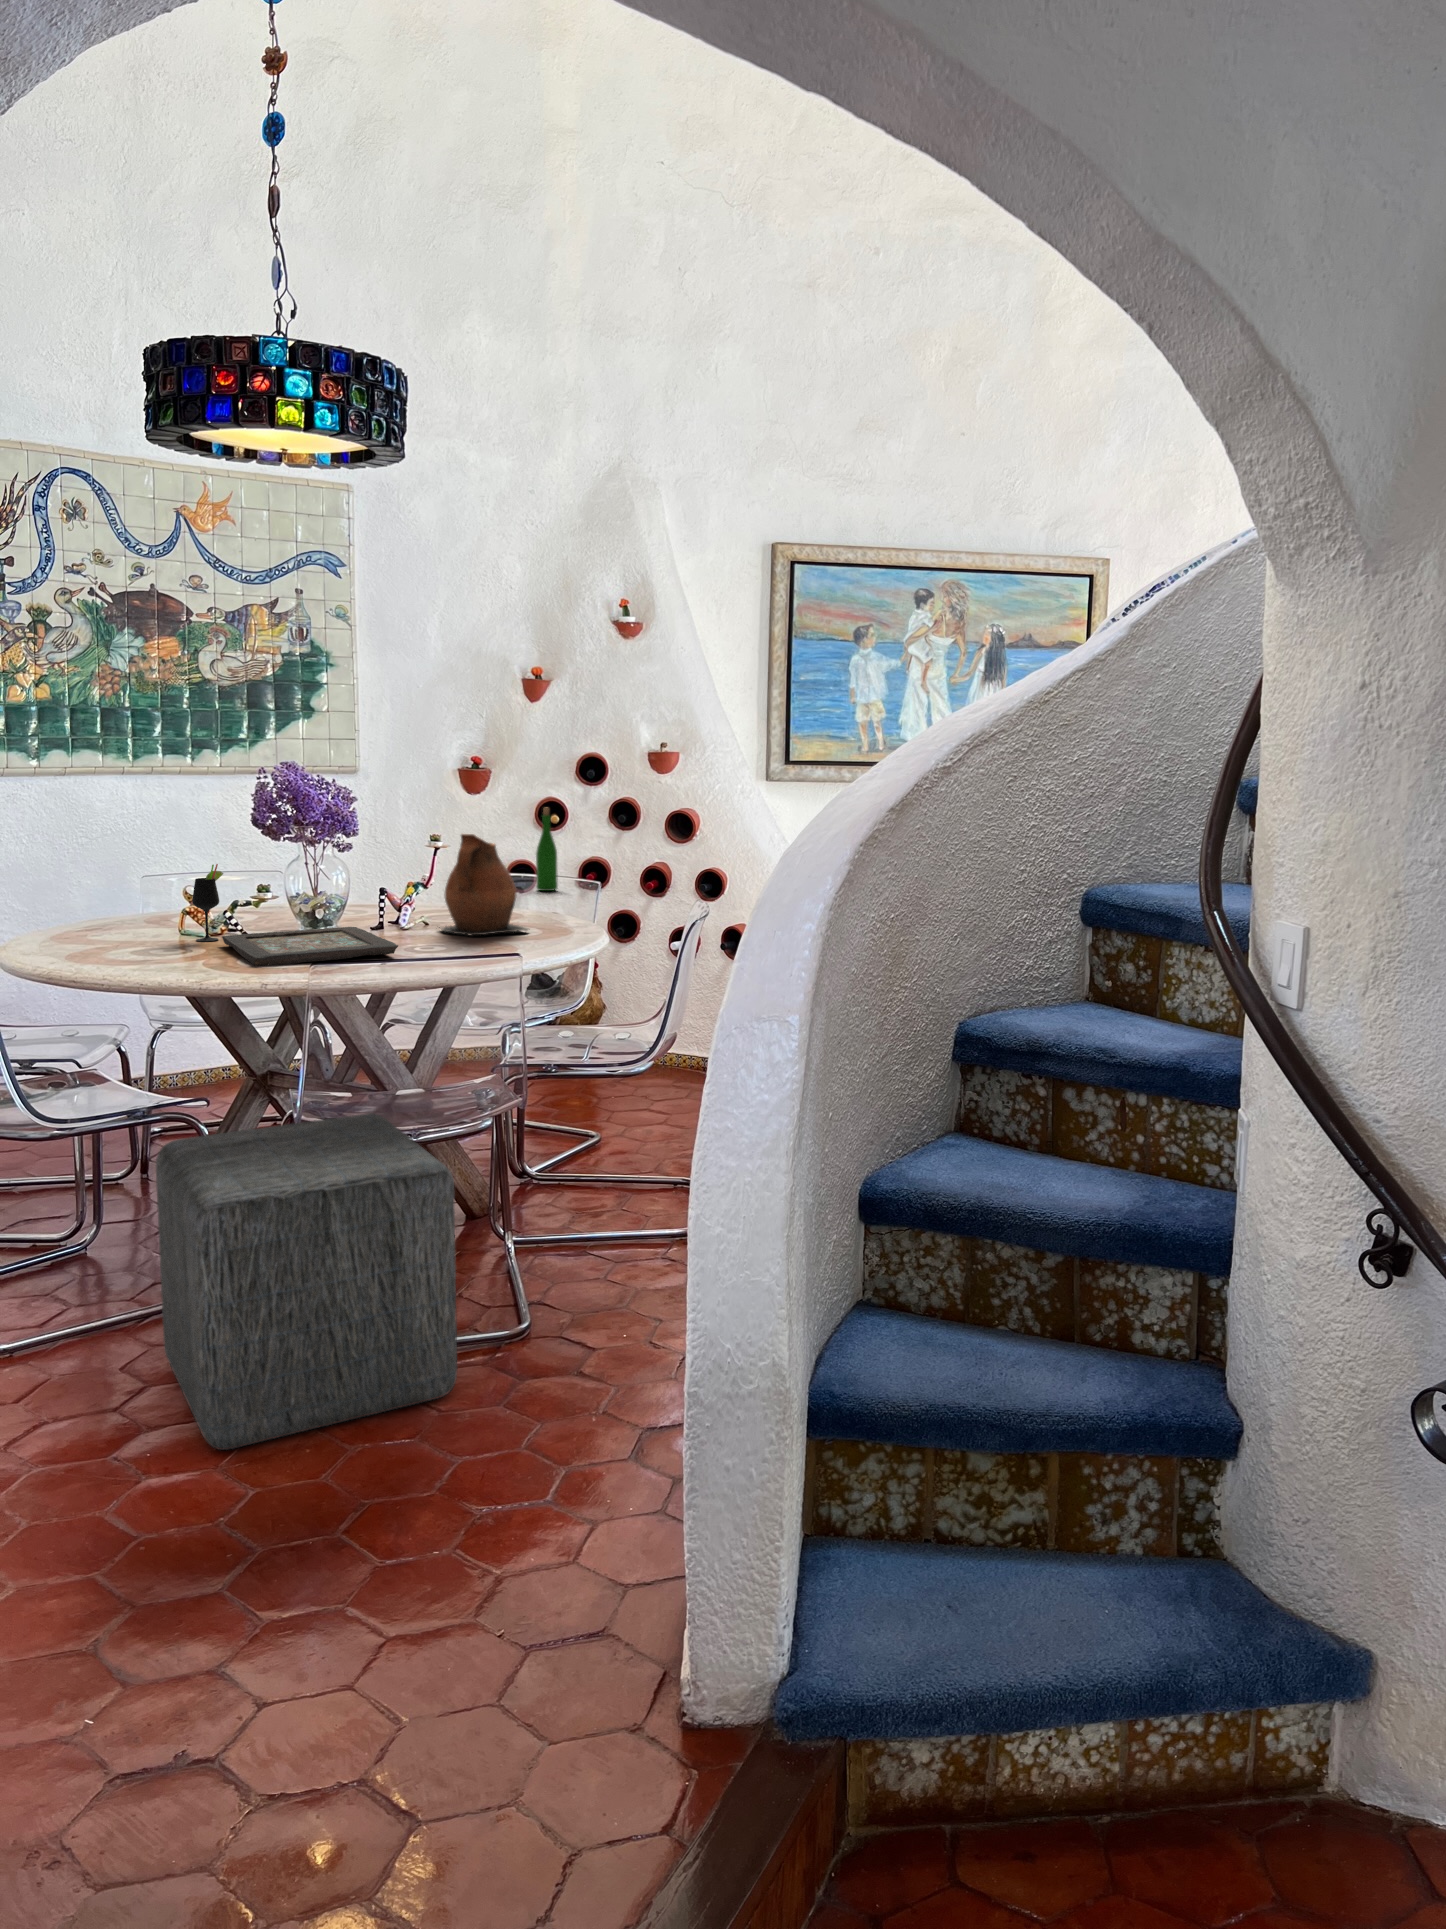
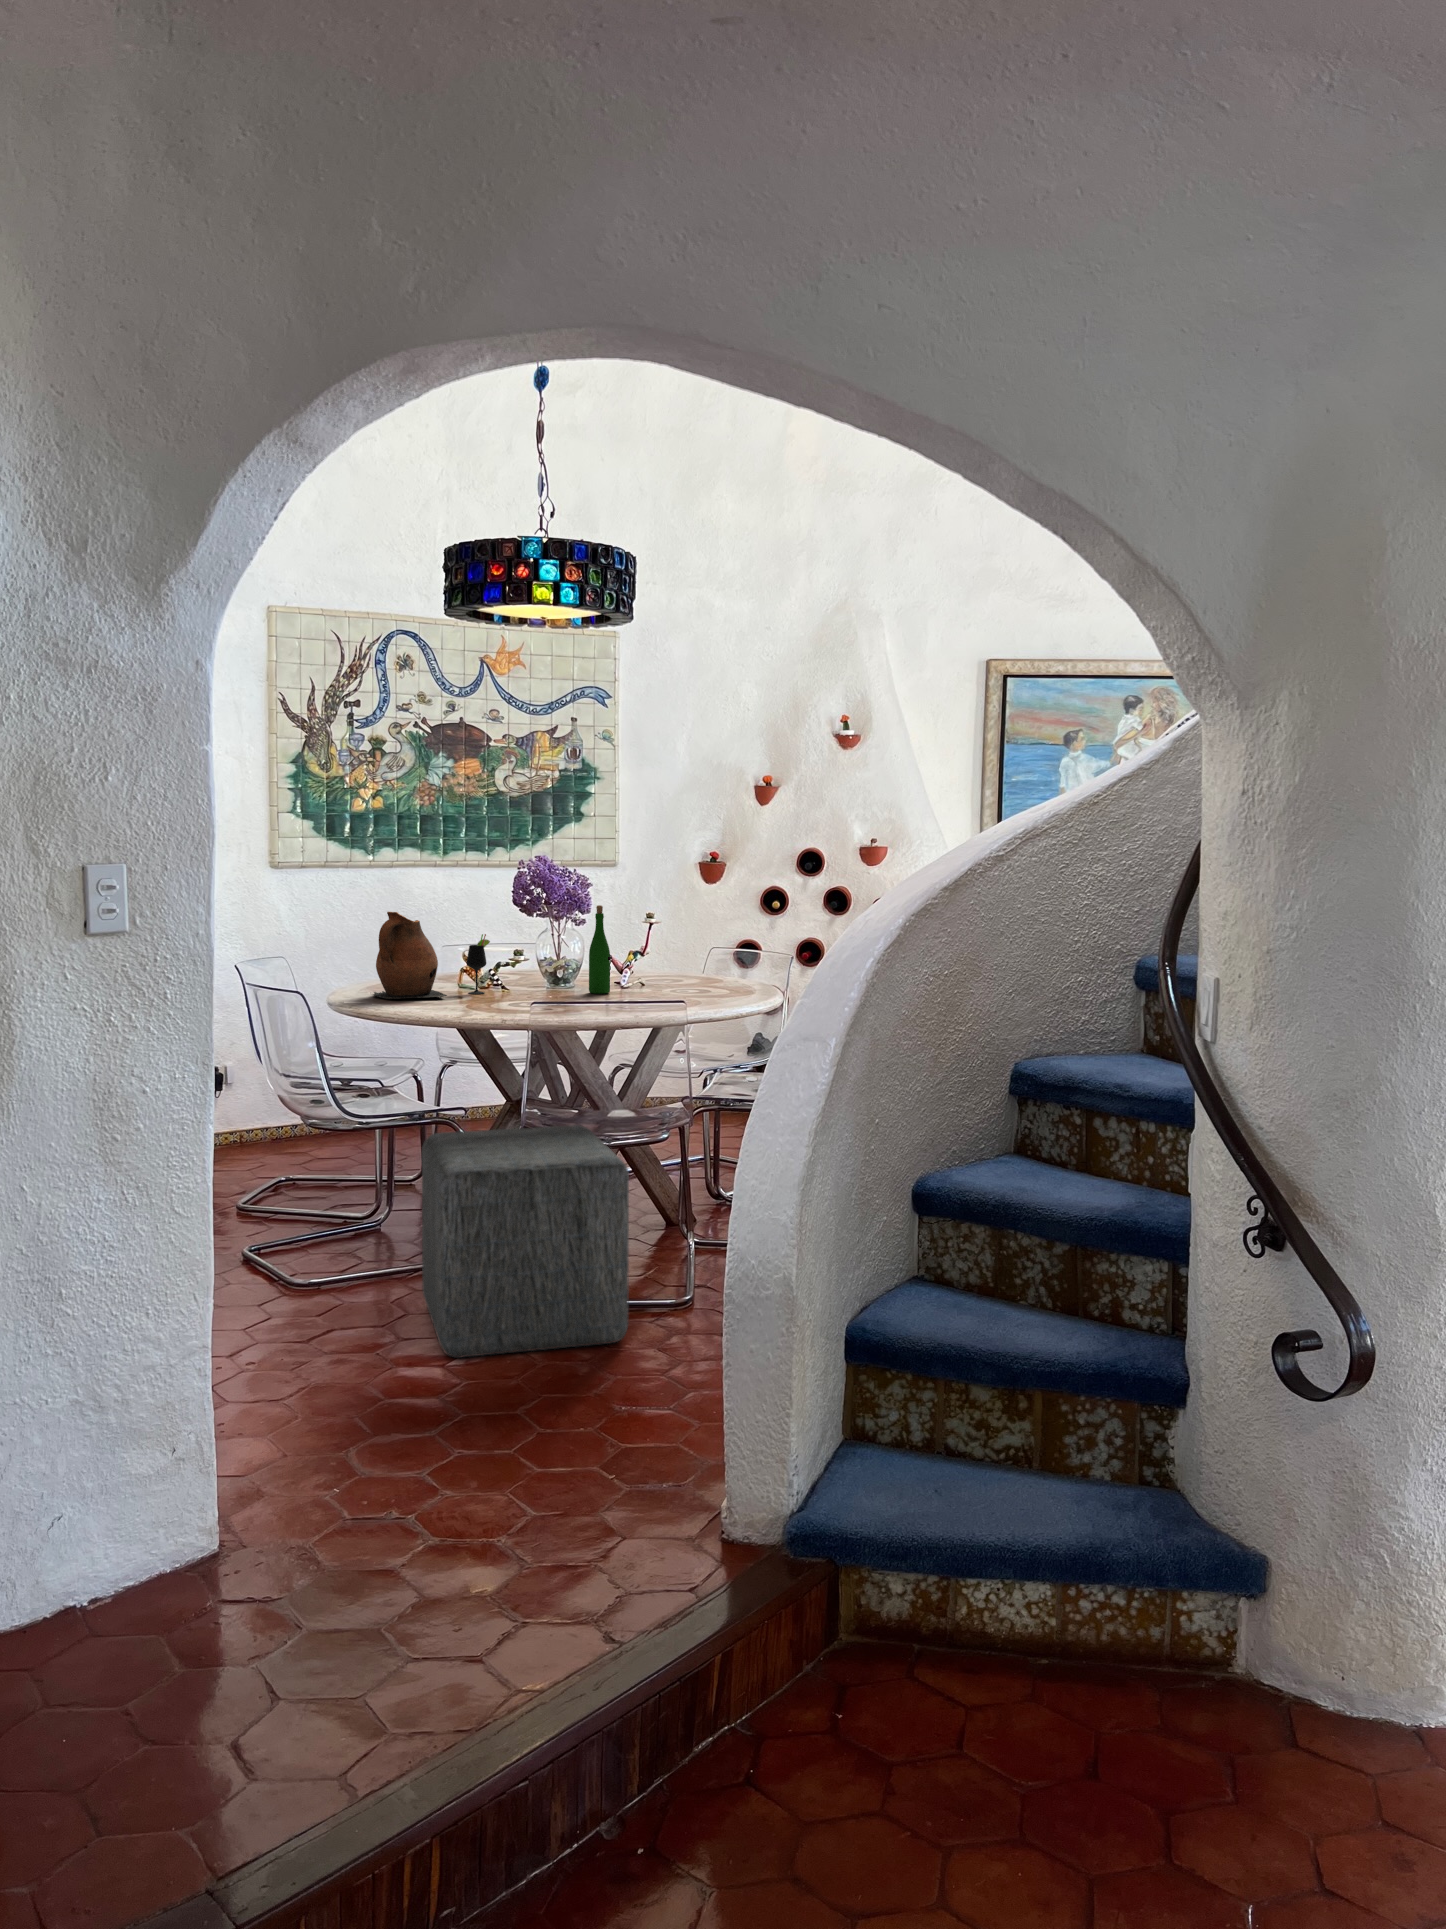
wine bottle: present [536,808,558,891] -> present [589,905,610,994]
ceramic pitcher: present [439,834,528,936] -> present [373,912,447,999]
decorative tray: present [222,927,398,966] -> none [486,986,612,1011]

